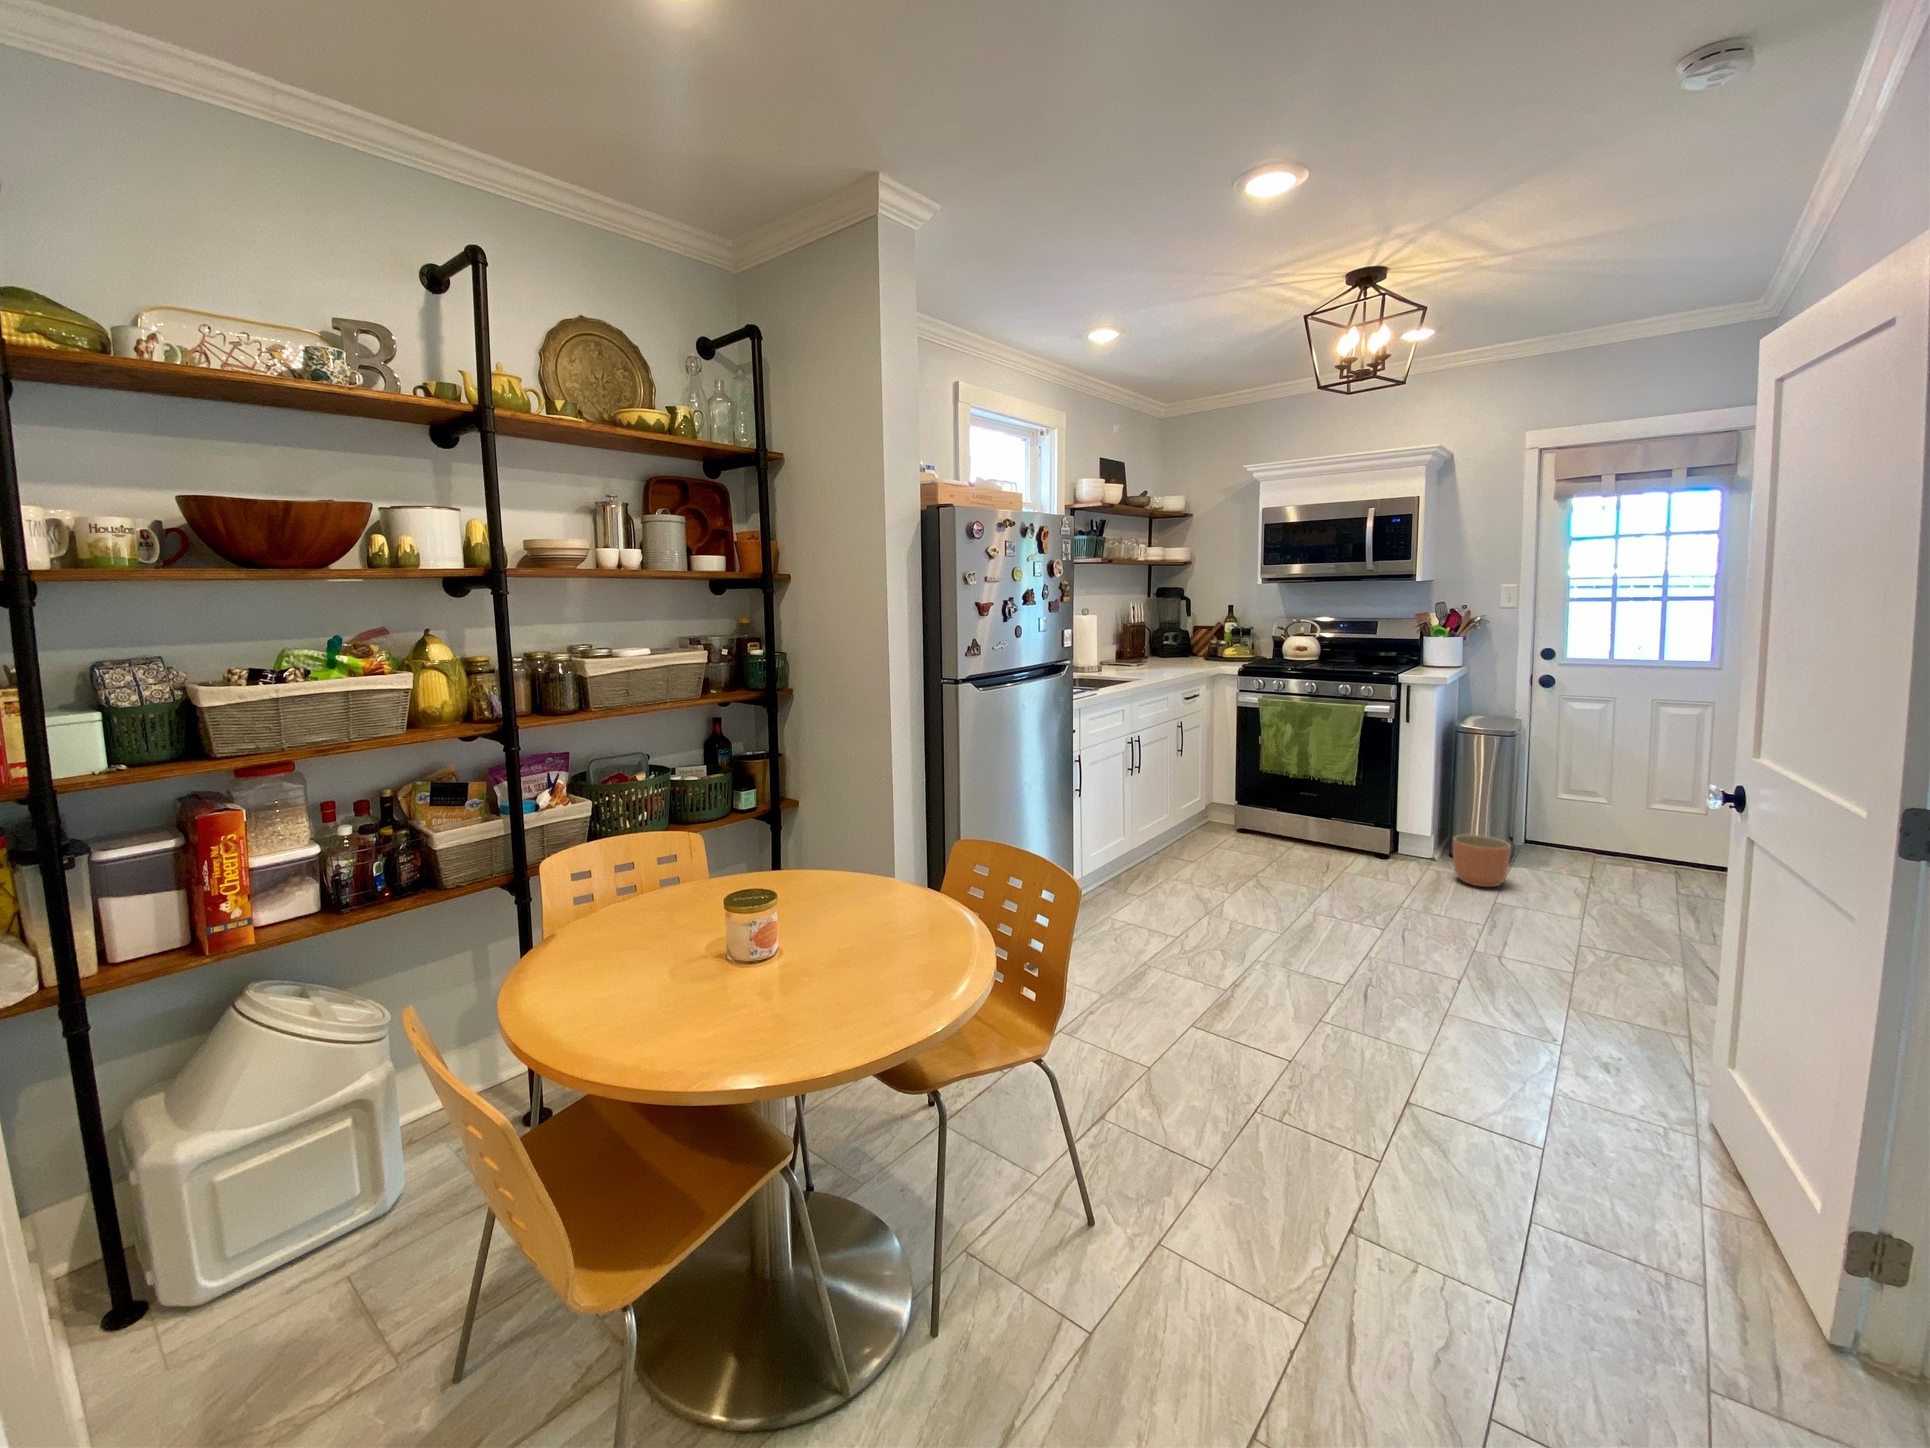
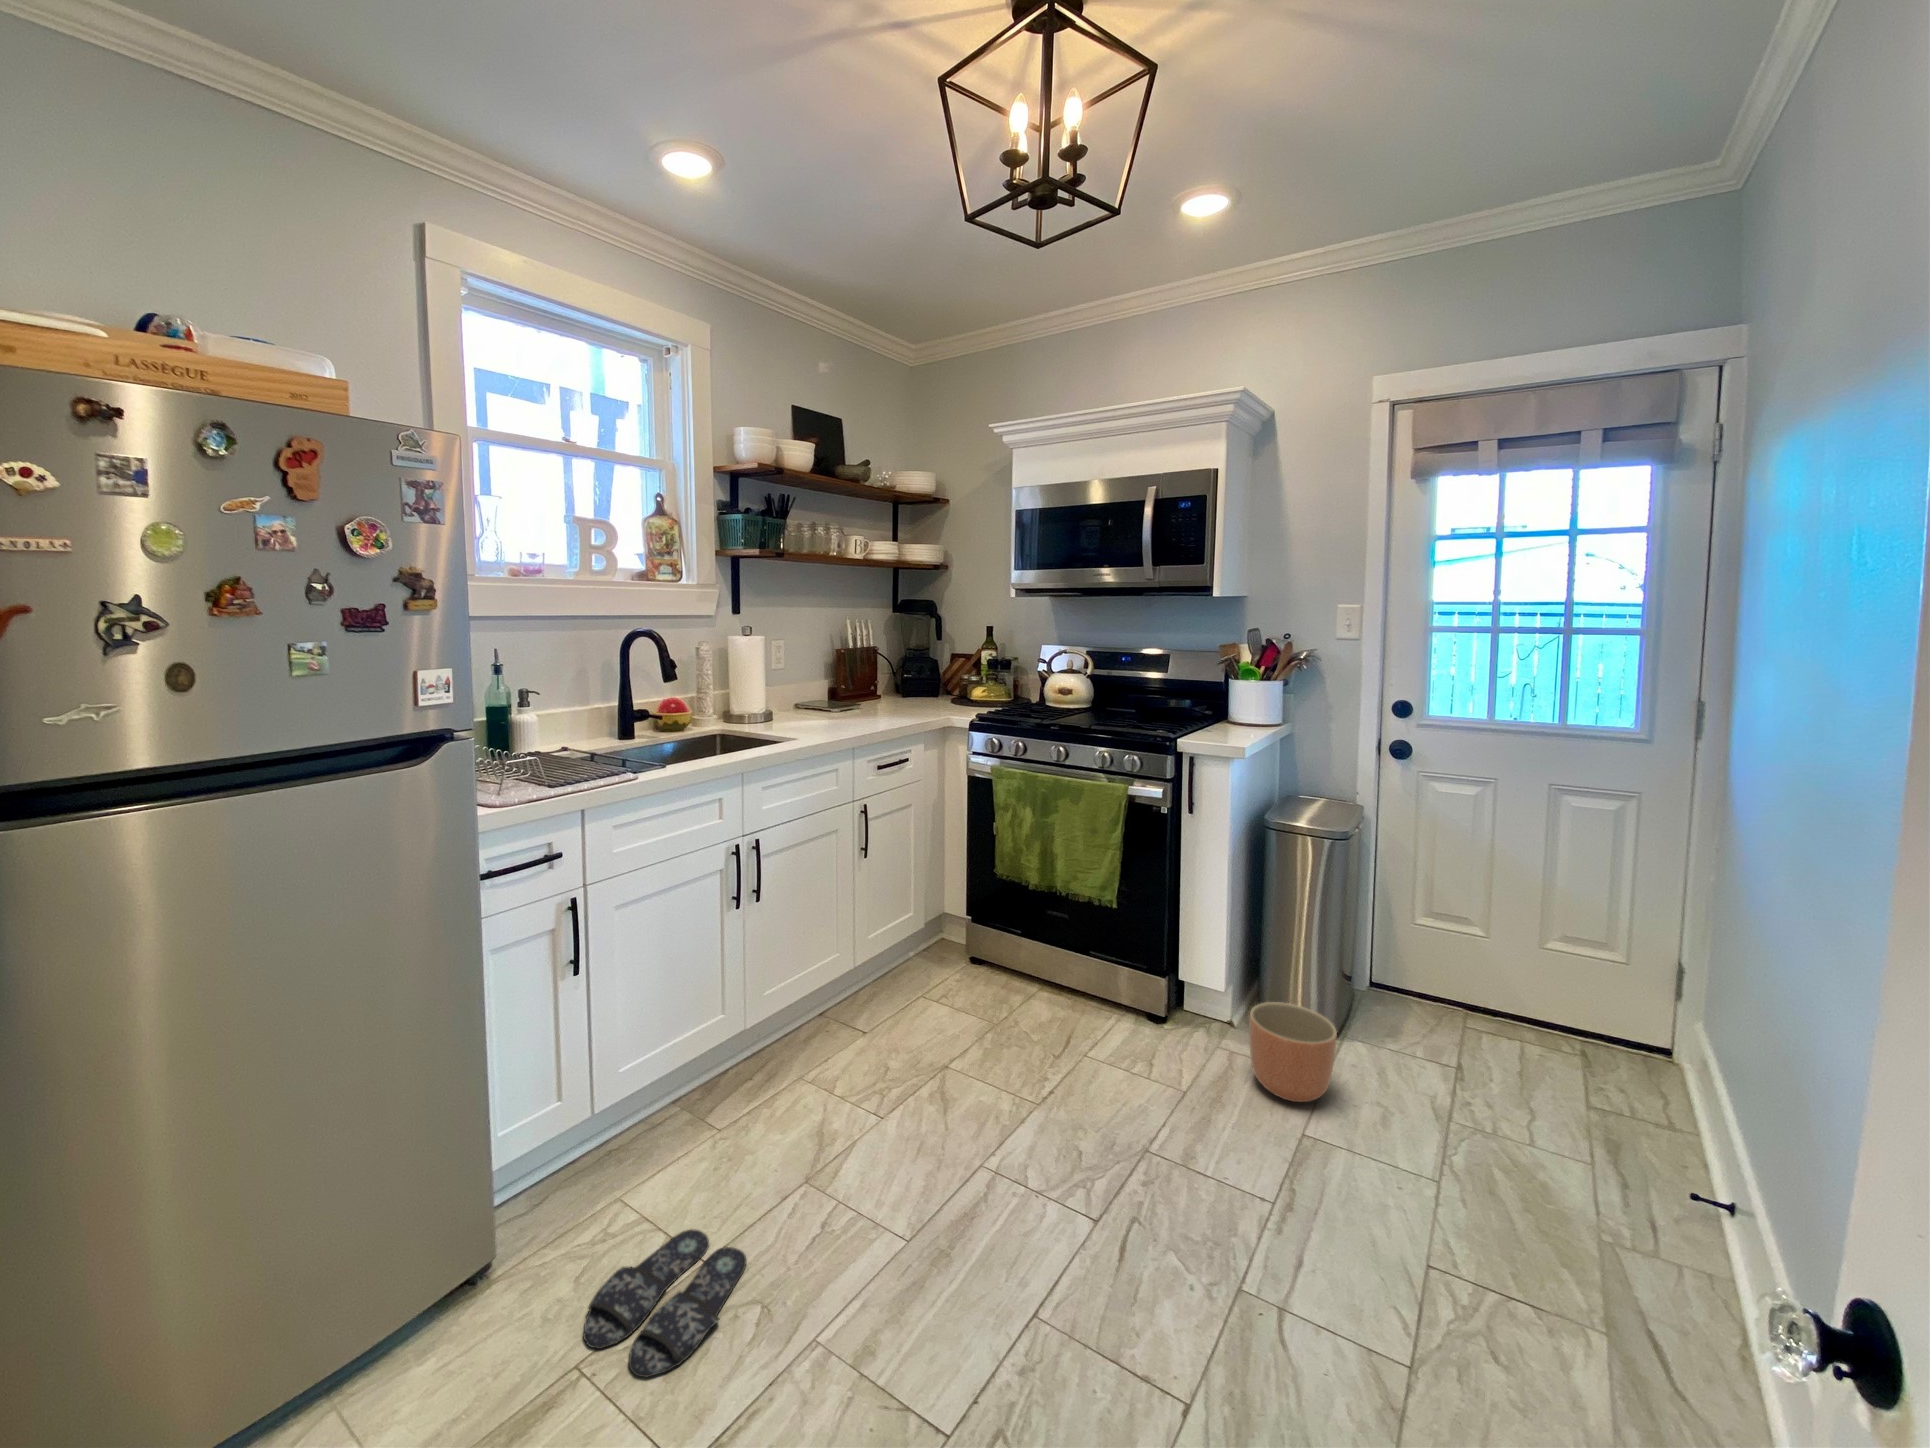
slippers: none [1135,923,1204,958] -> present [584,1229,746,1377]

